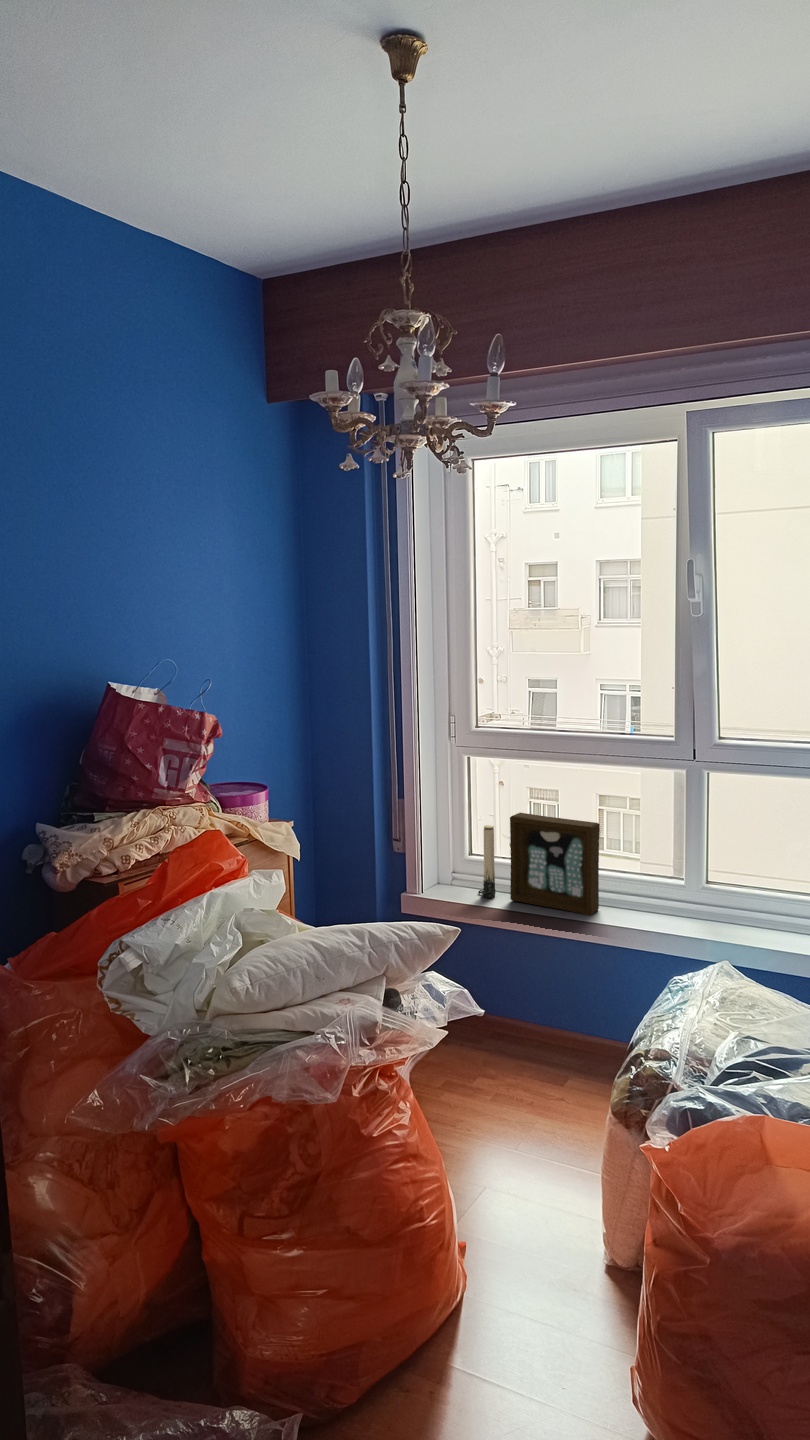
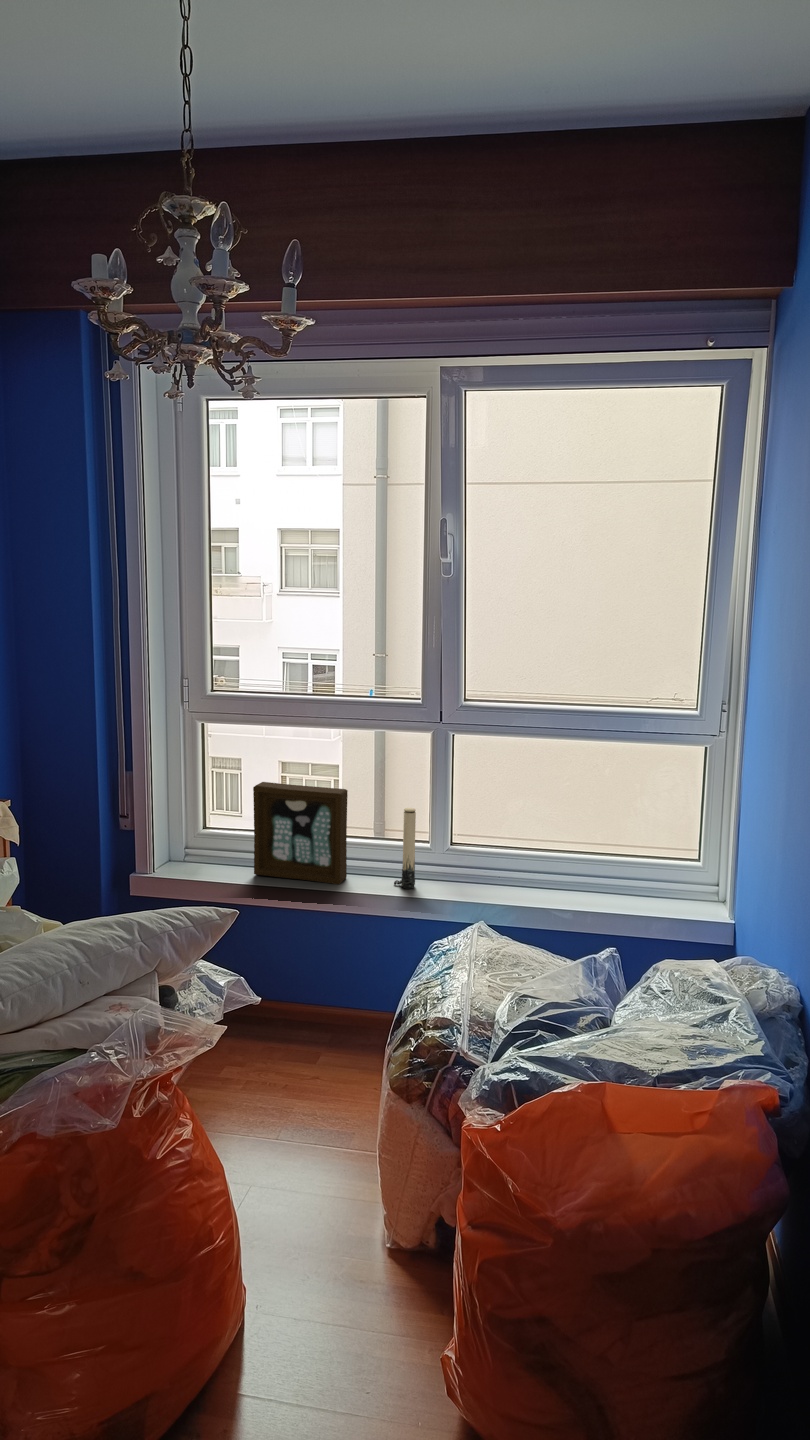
candle: present [478,825,495,898] -> present [394,808,416,889]

